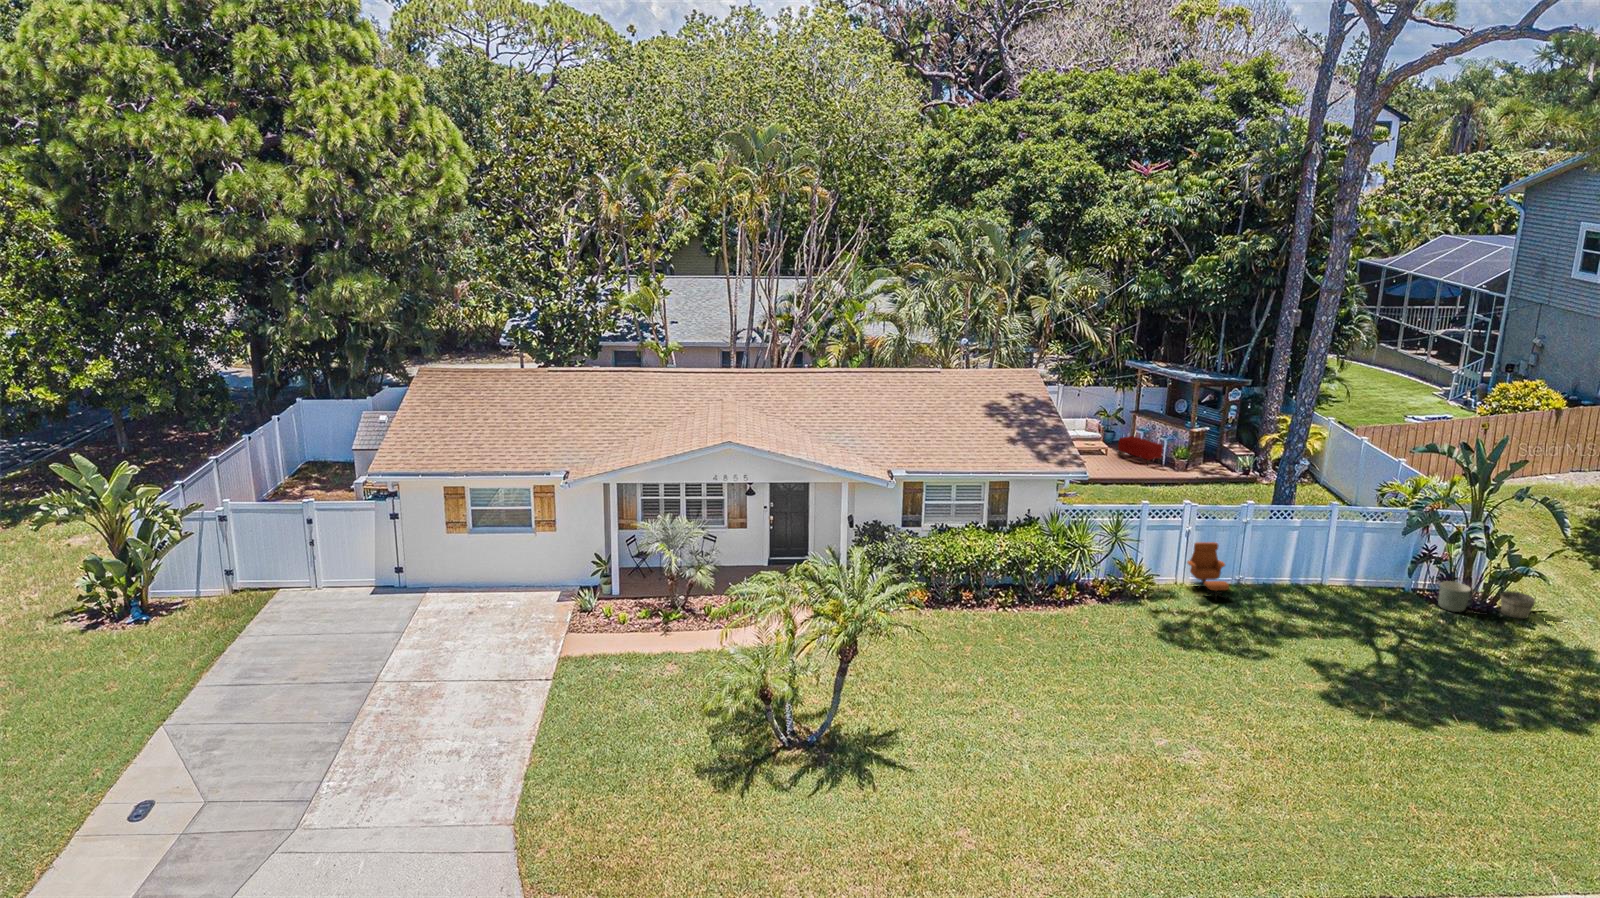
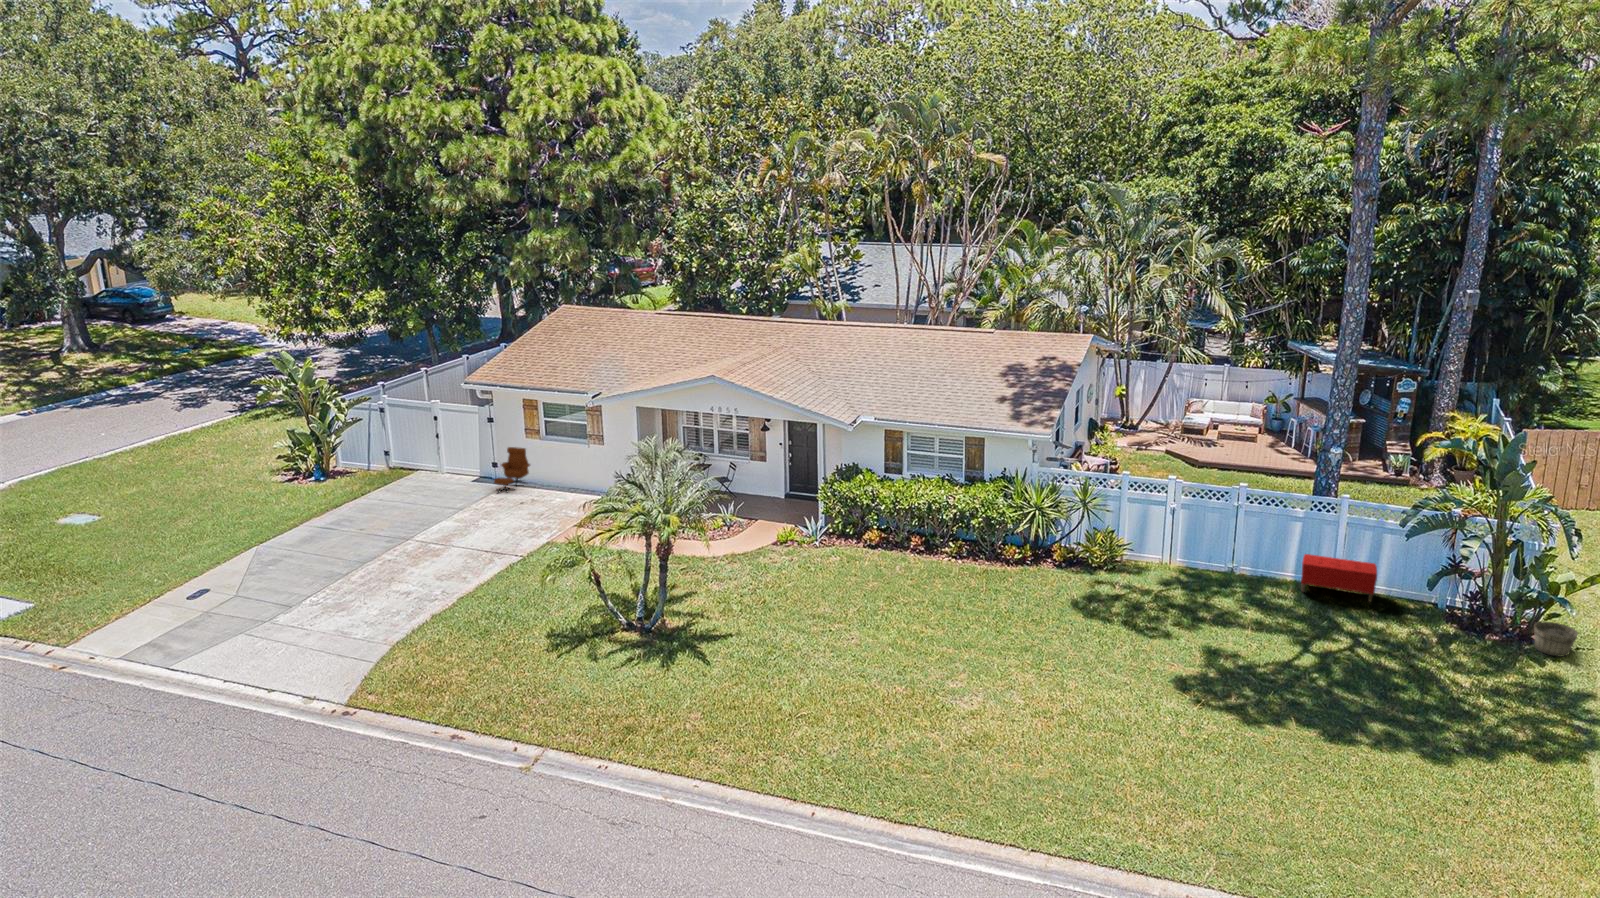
bench: present [1118,436,1163,464] -> present [1301,554,1377,602]
lounge chair: present [1187,542,1229,599] -> present [494,447,530,492]
planter: present [1438,581,1471,612] -> none [1453,599,1492,636]

